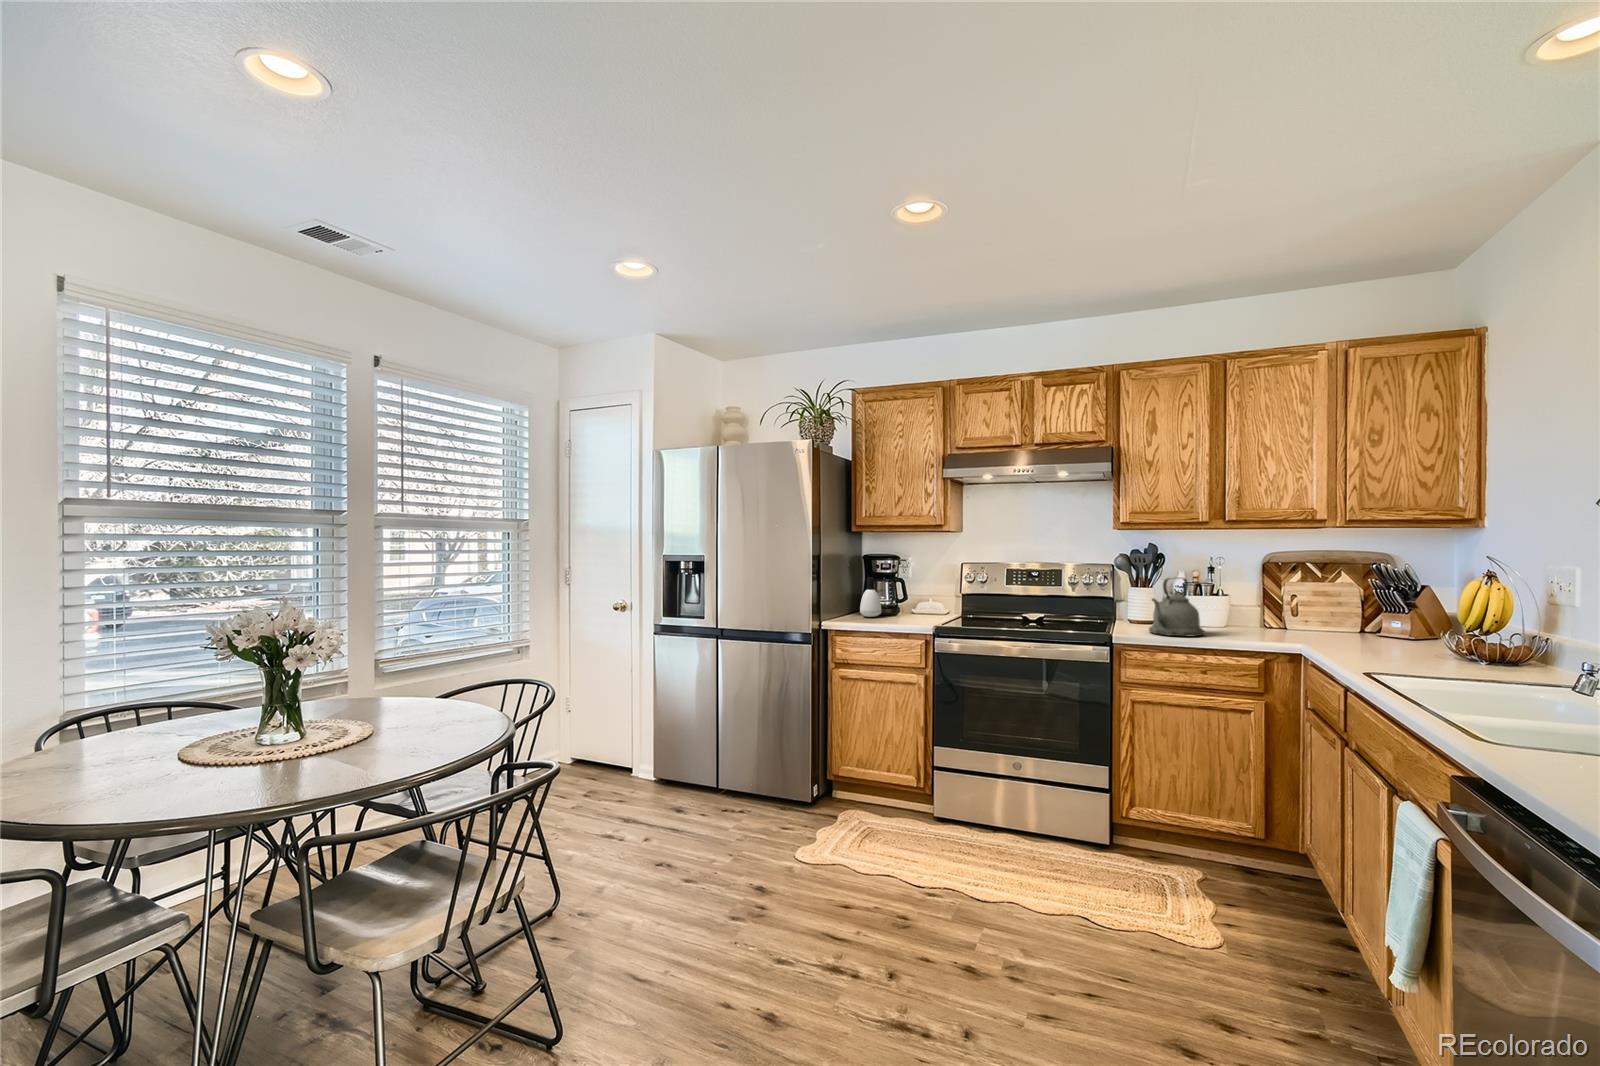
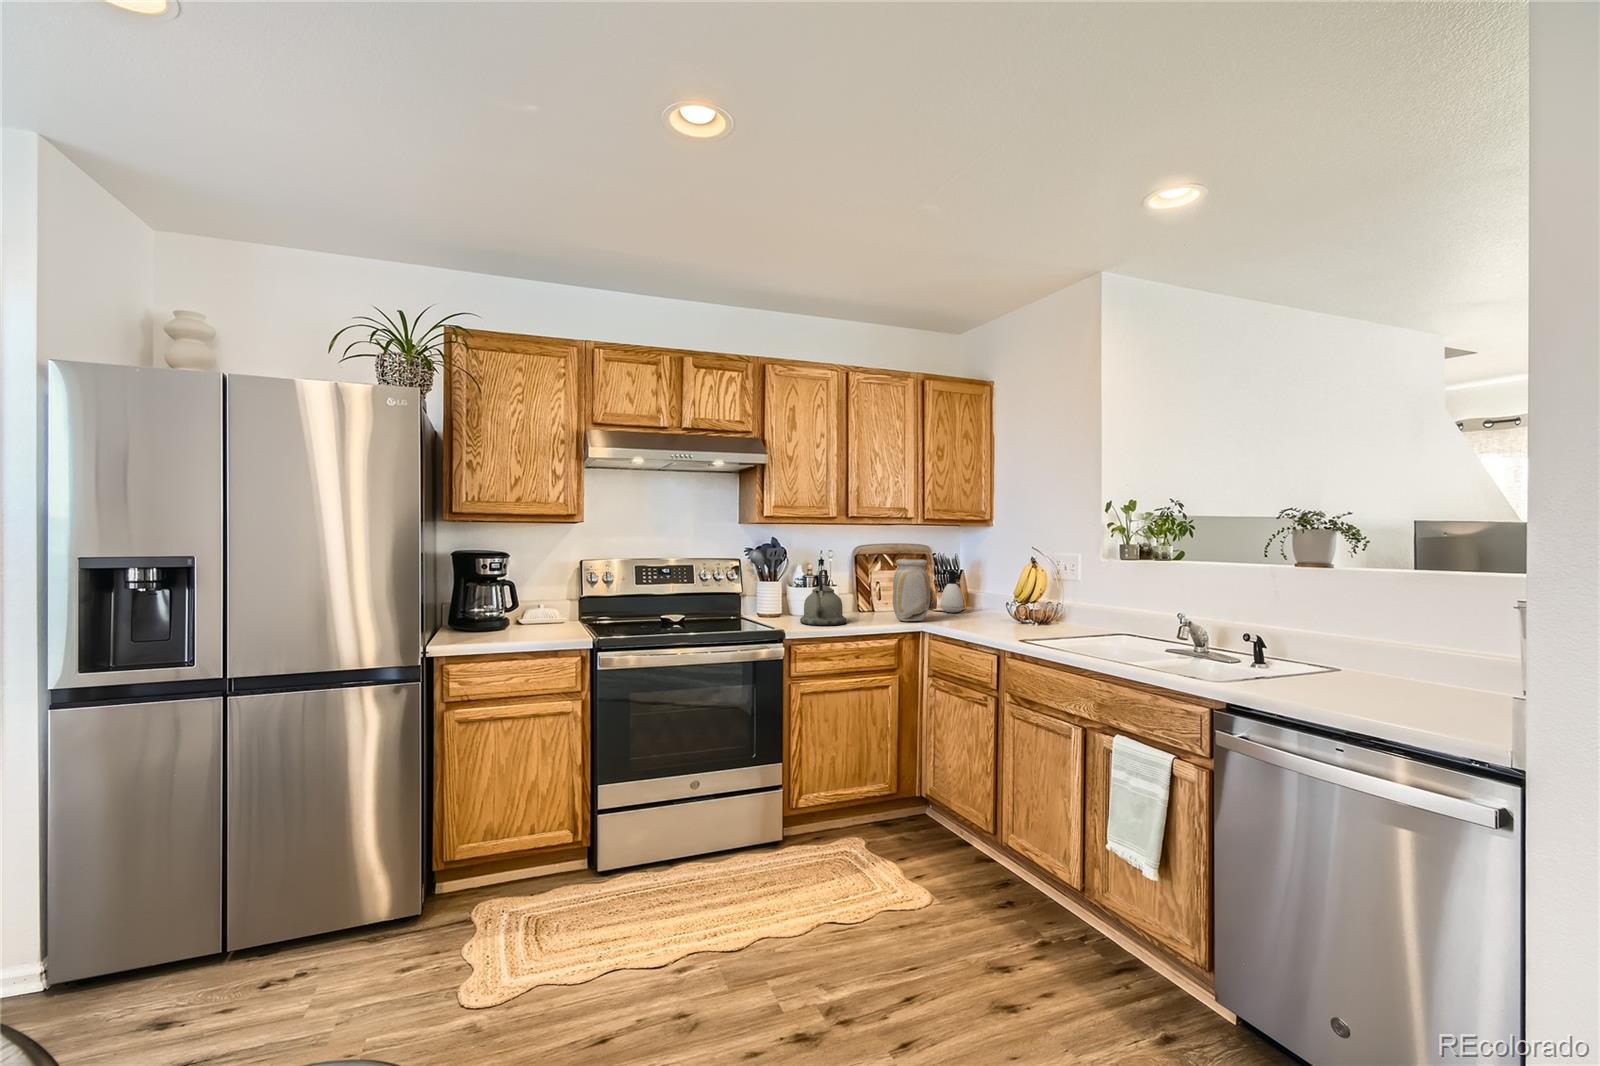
vase: none [1269,569,1323,643] -> present [893,559,930,621]
soap dispenser: present [860,577,881,617] -> present [941,571,964,613]

